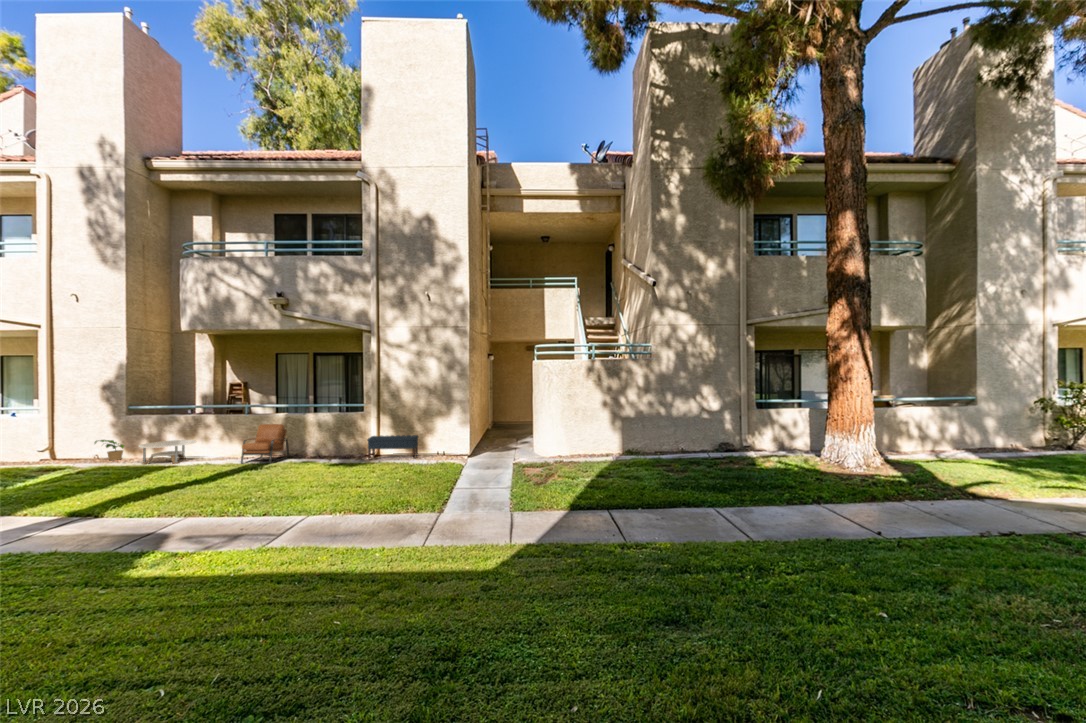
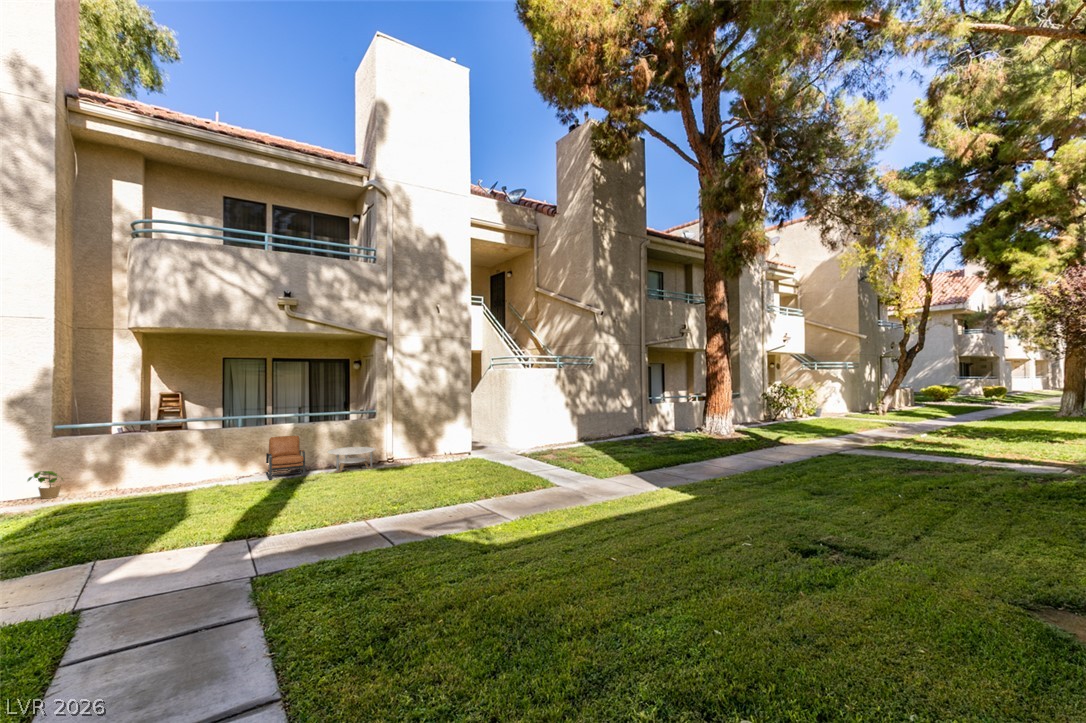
bench: present [367,435,418,459] -> none [390,438,438,463]
round table: present [139,440,196,464] -> present [327,447,376,473]

